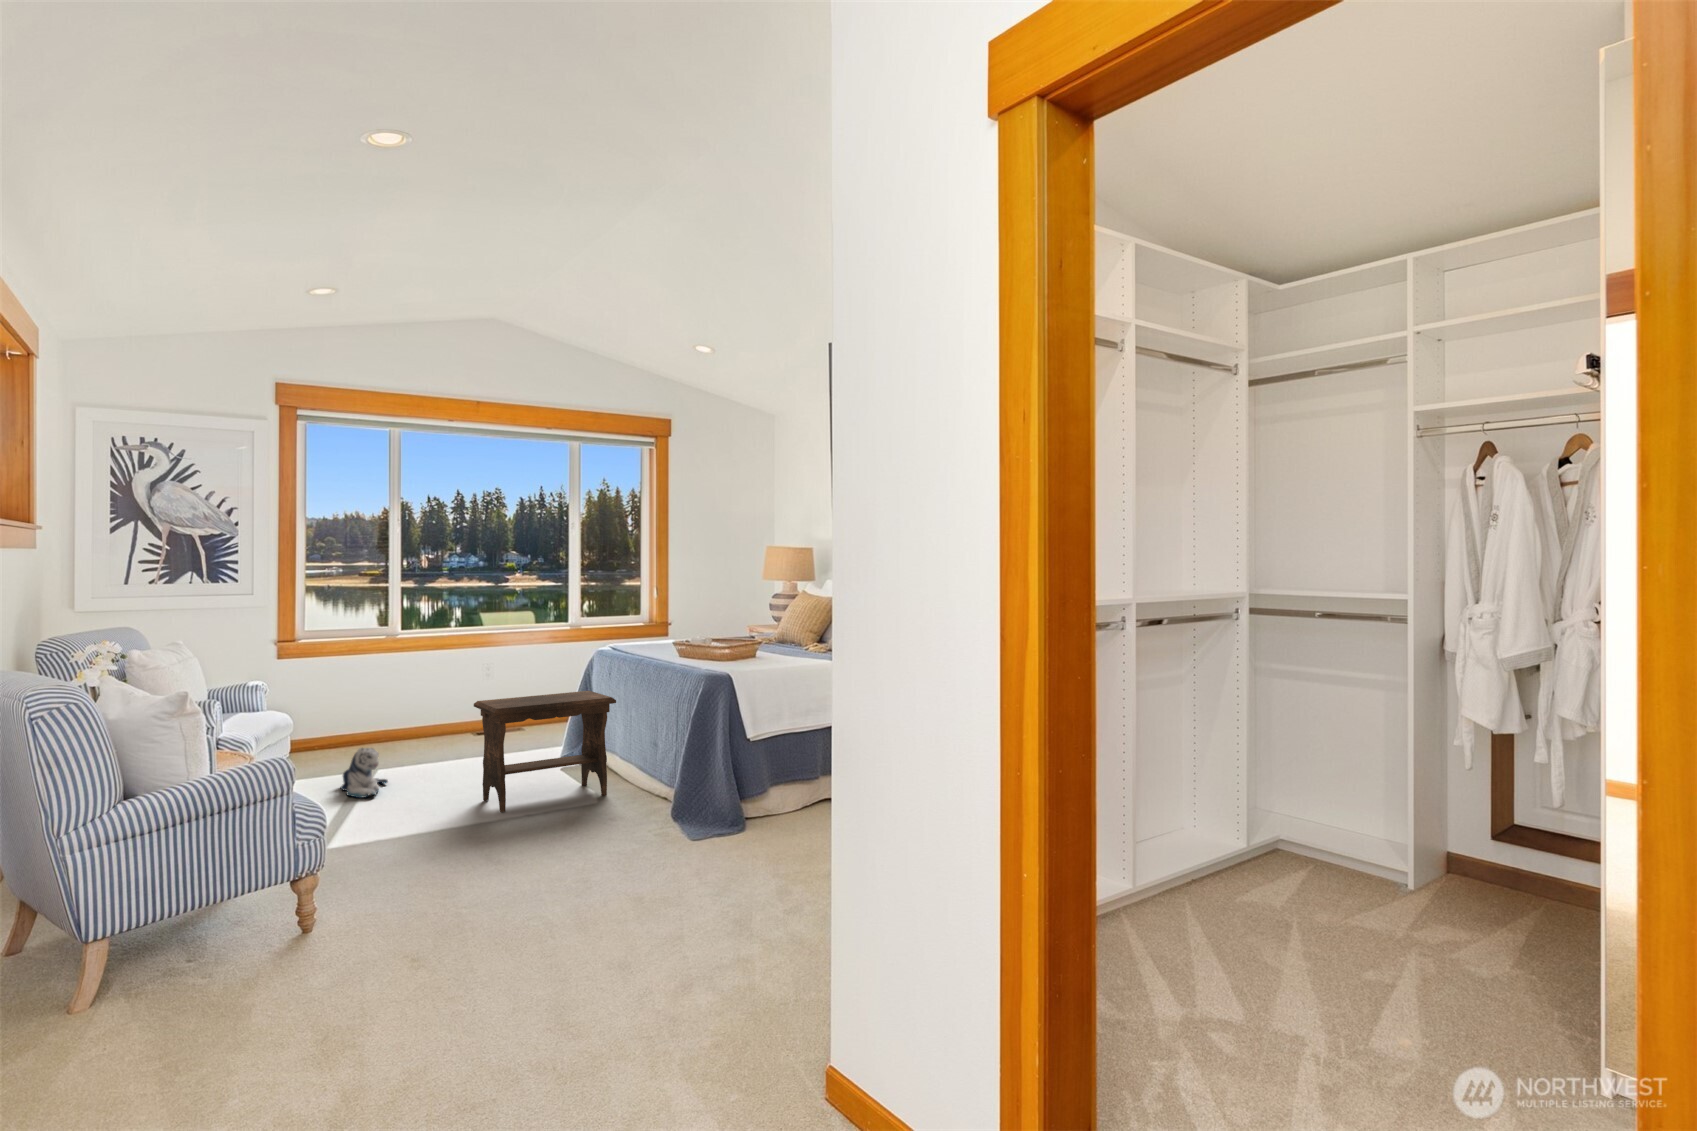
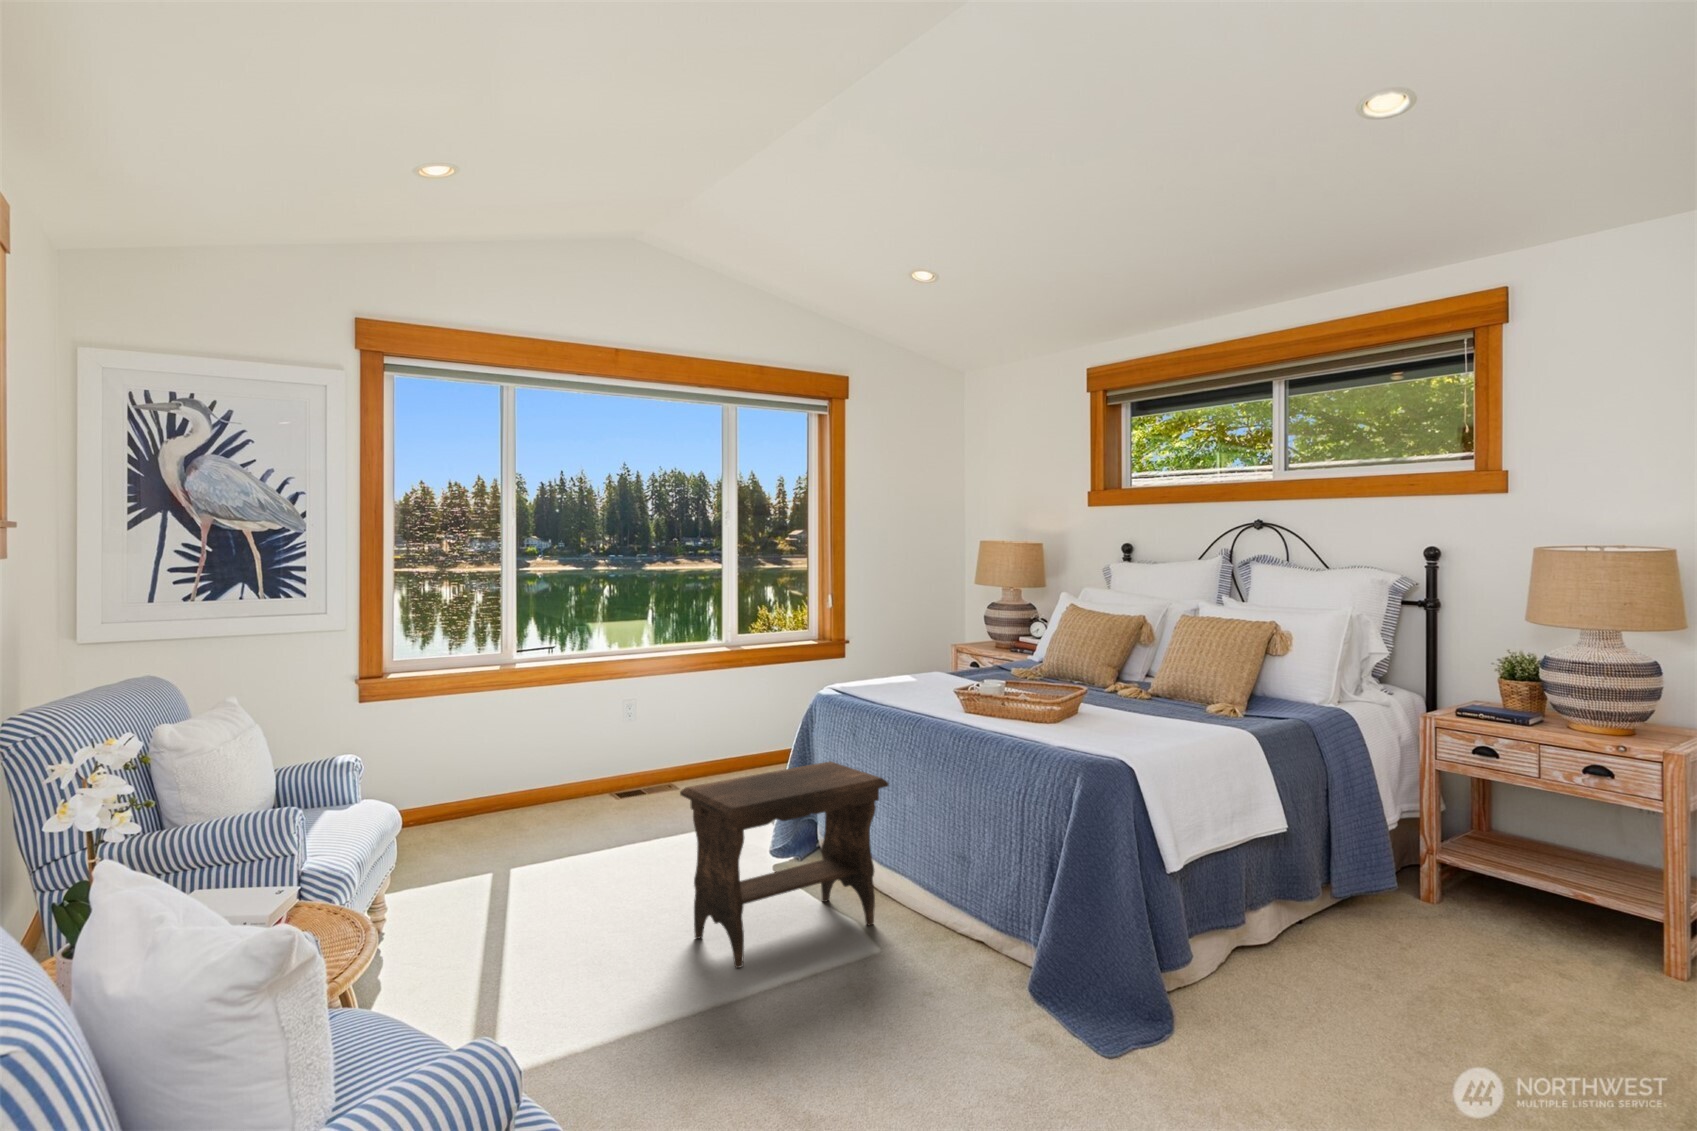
plush toy: present [341,748,388,798] -> none [470,850,538,931]

